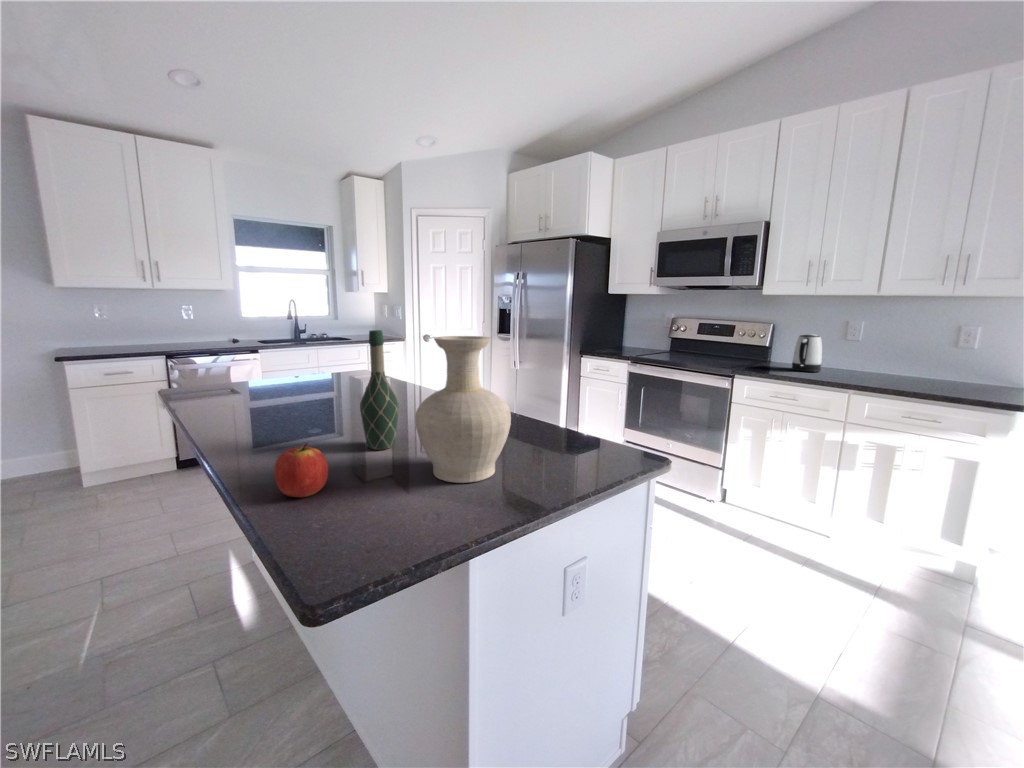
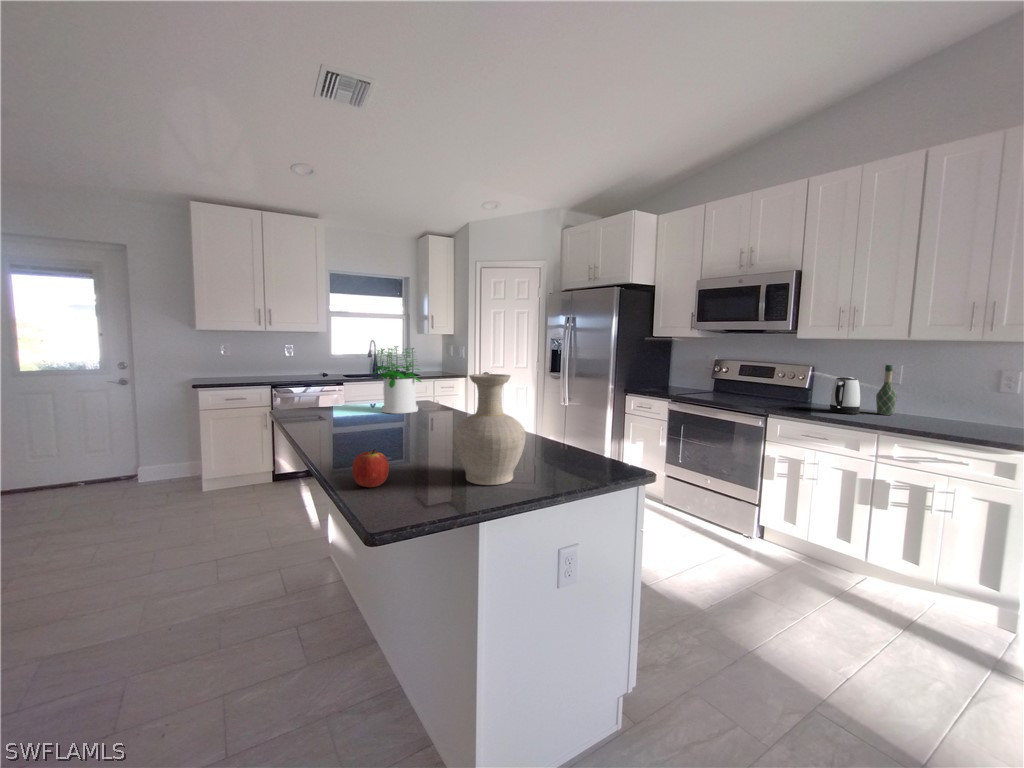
potted plant: none [290,303,358,387] -> present [373,346,421,414]
wine bottle: present [360,330,399,450] -> present [876,365,897,415]

